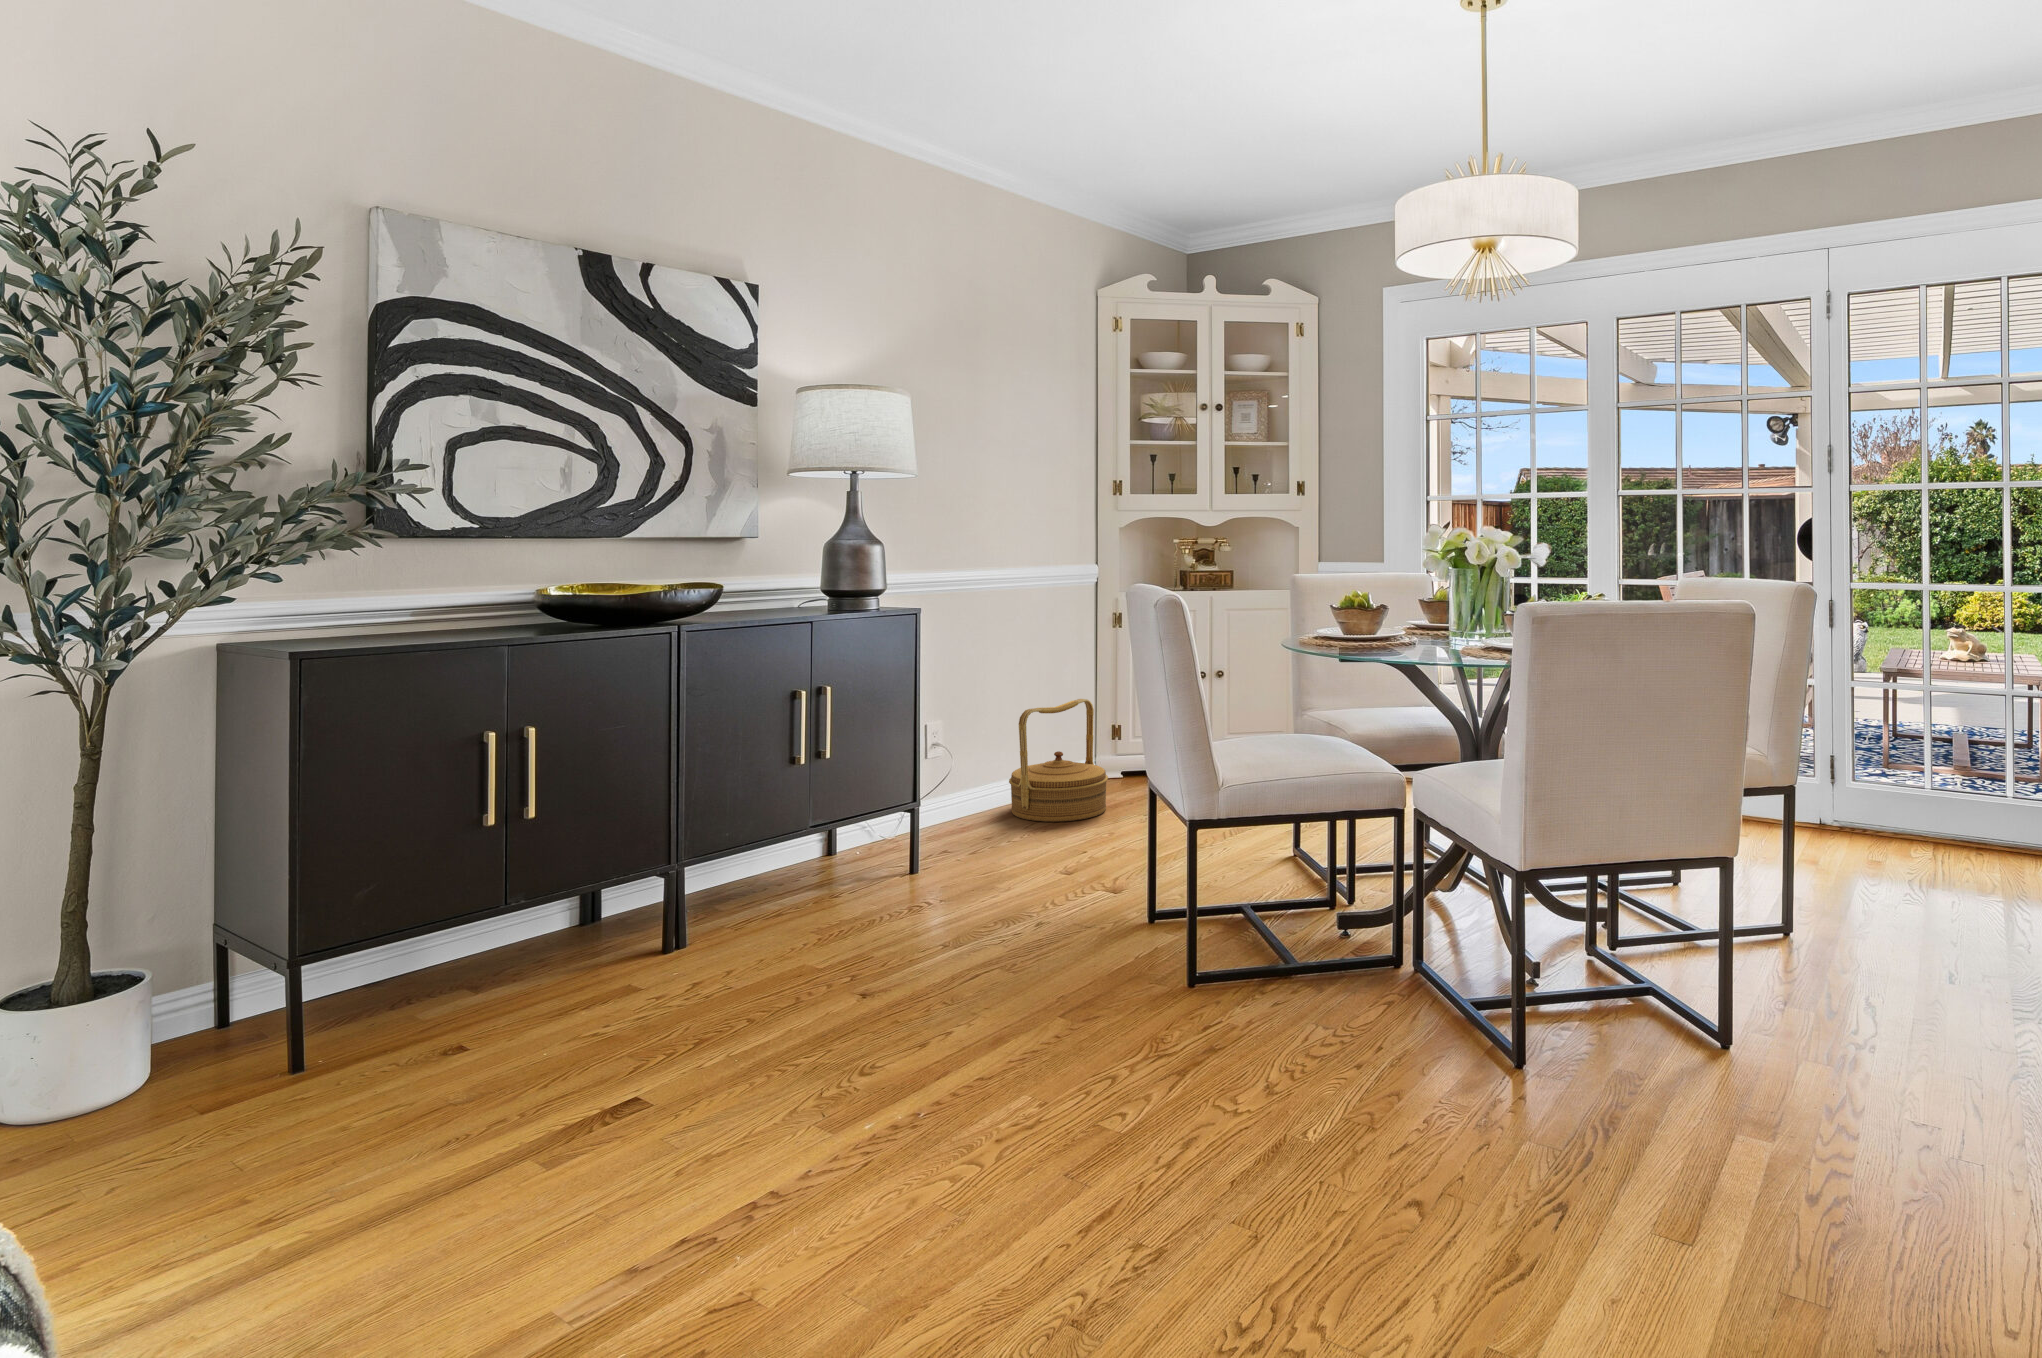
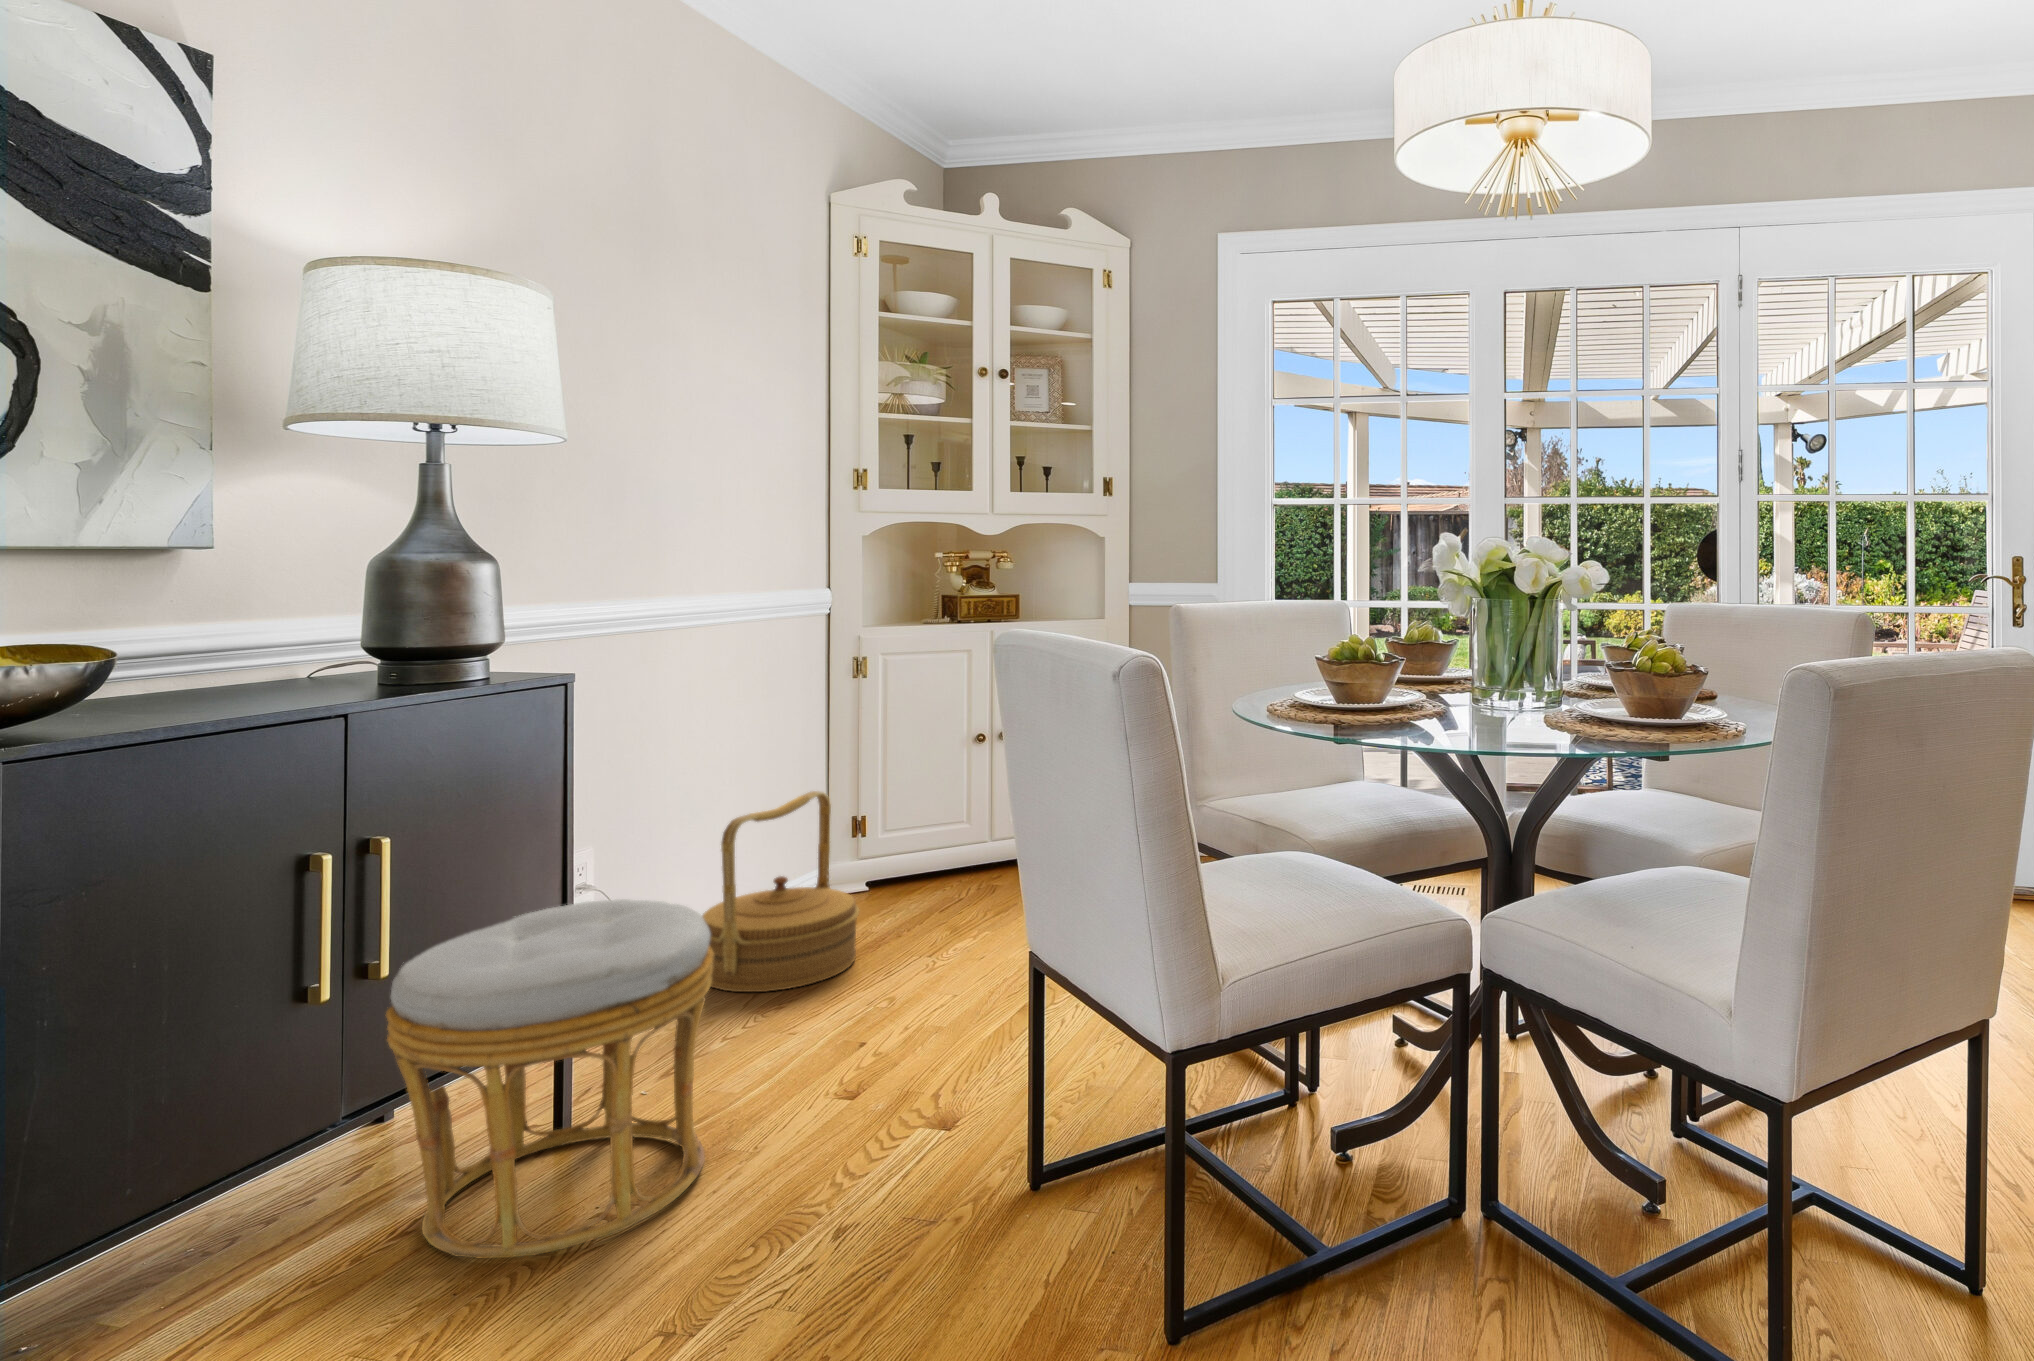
ottoman: none [827,740,988,916] -> present [386,899,714,1258]

